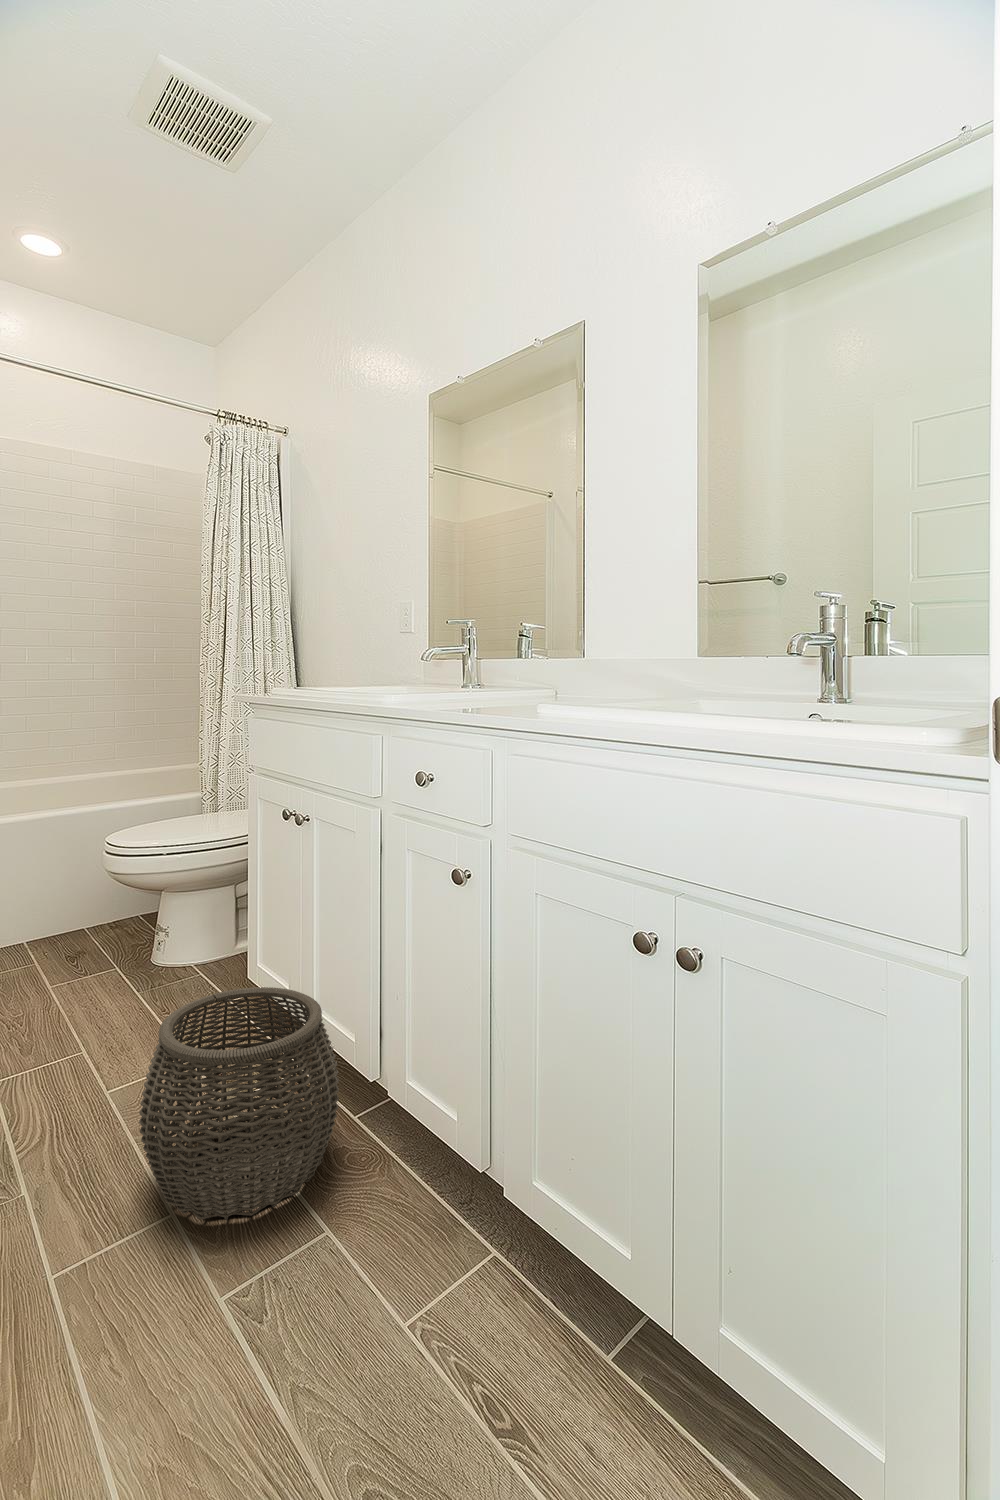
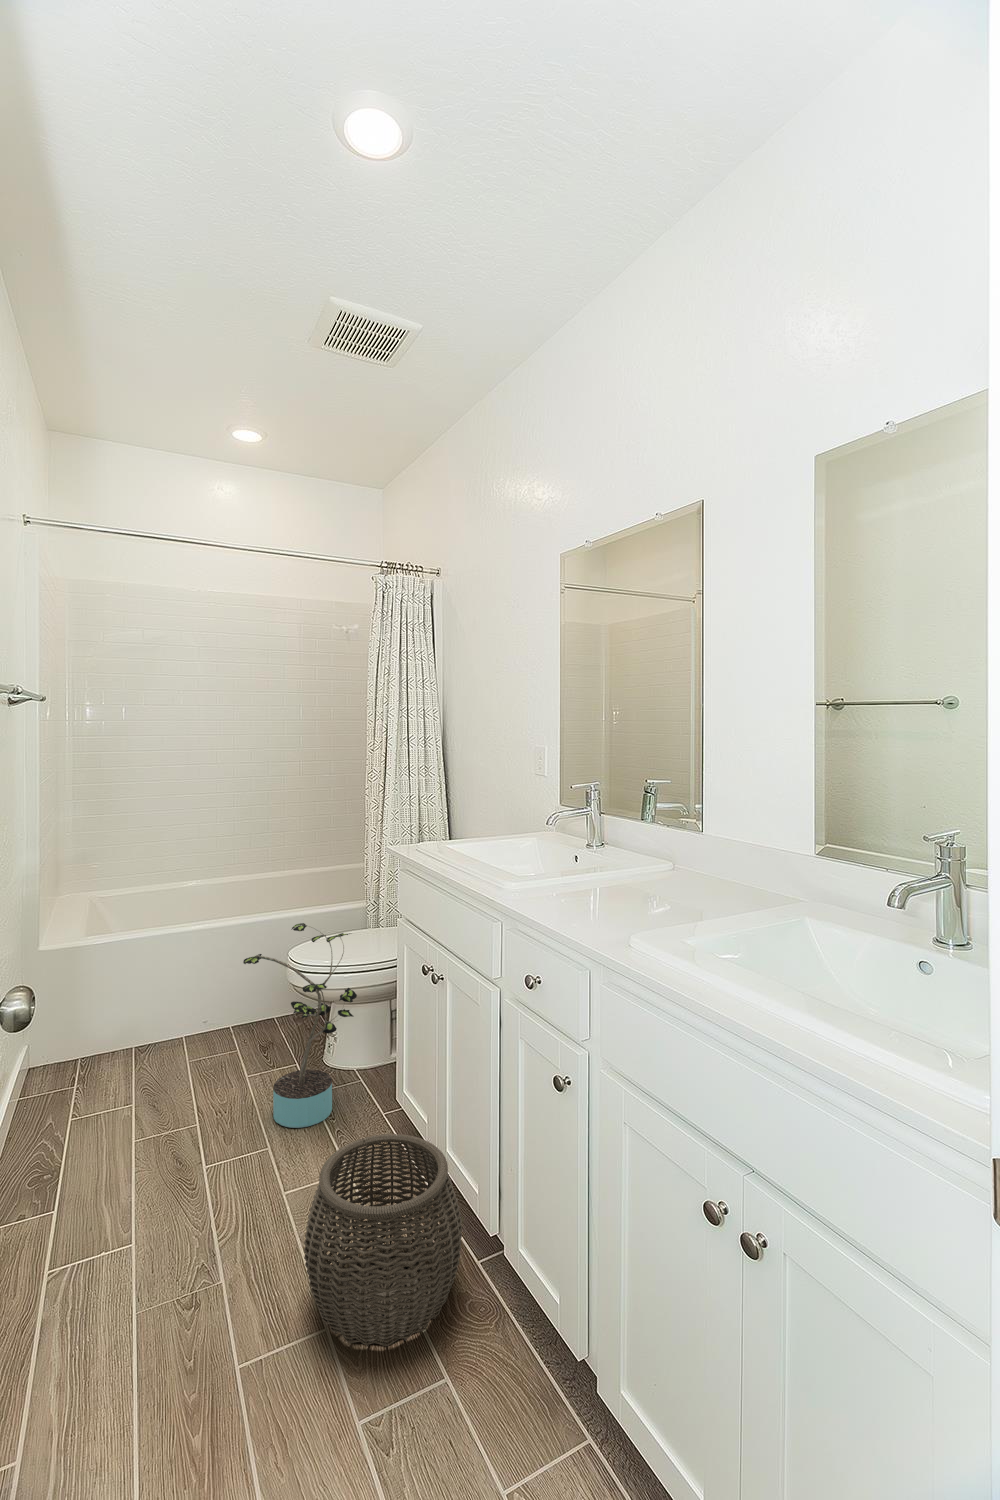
potted plant: none [48,793,197,1027] -> present [243,923,357,1128]

